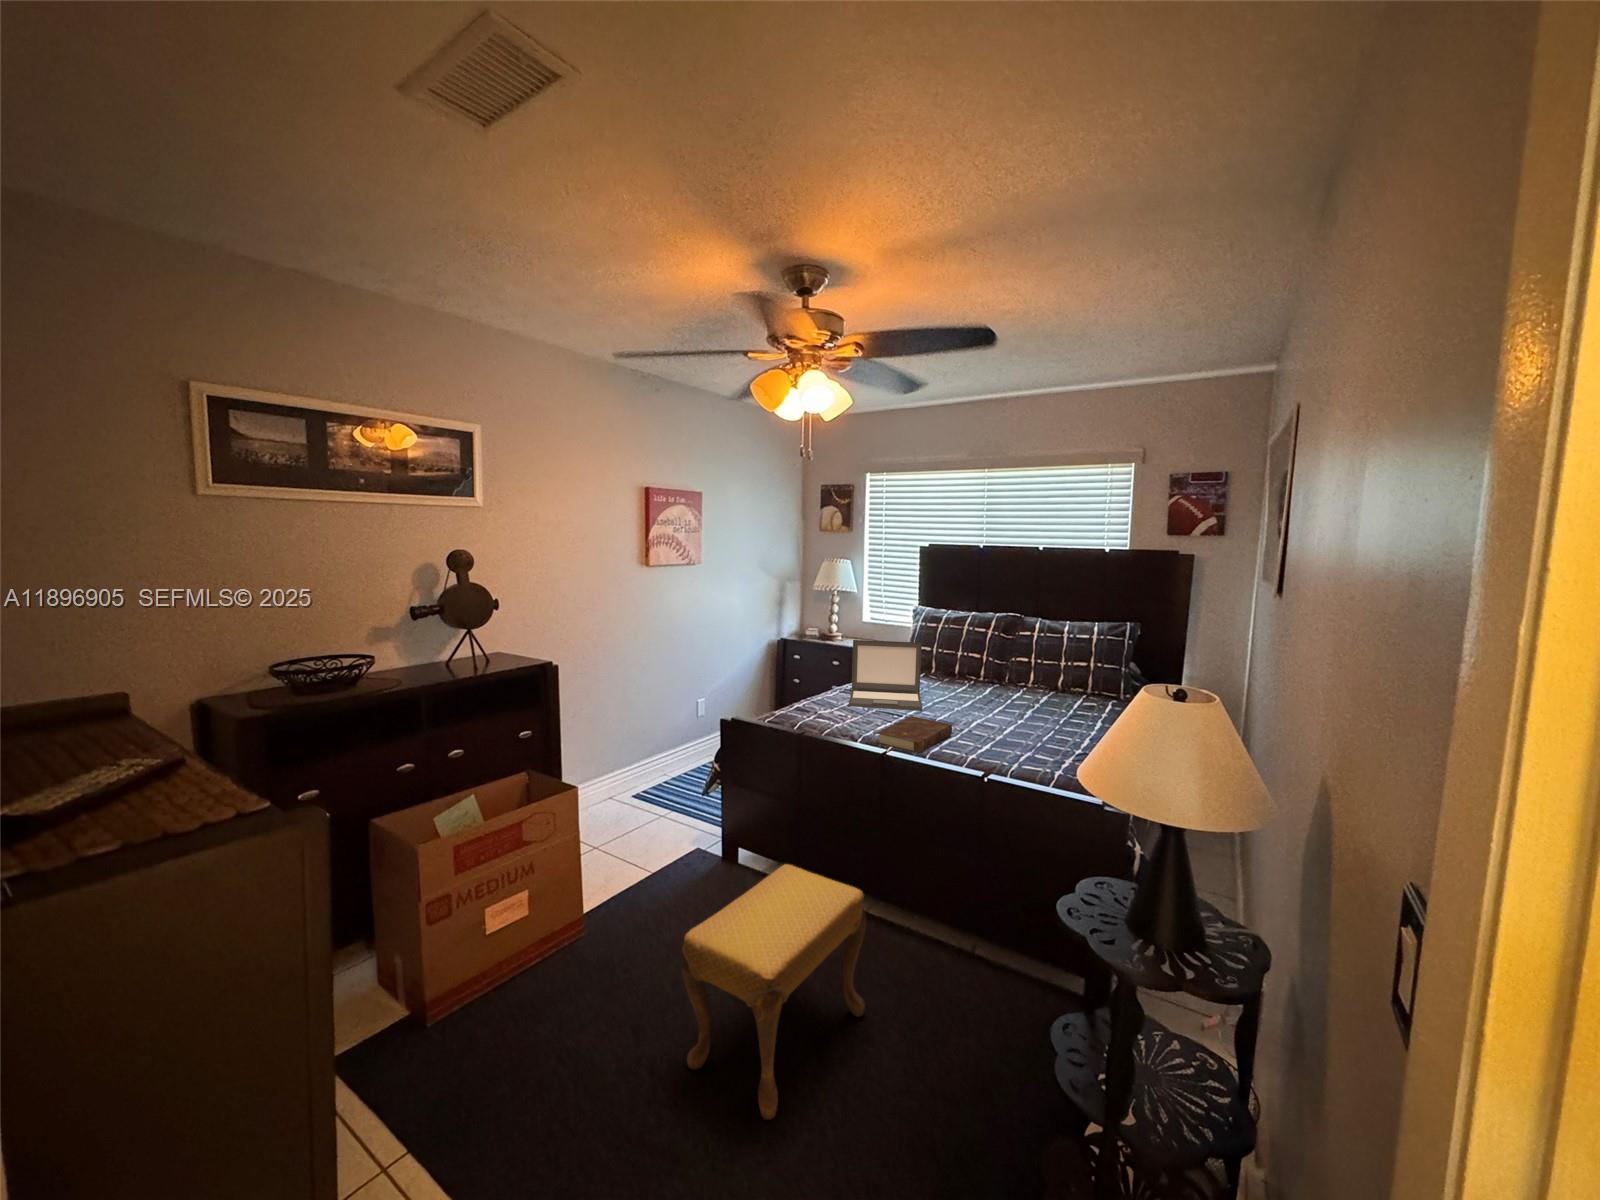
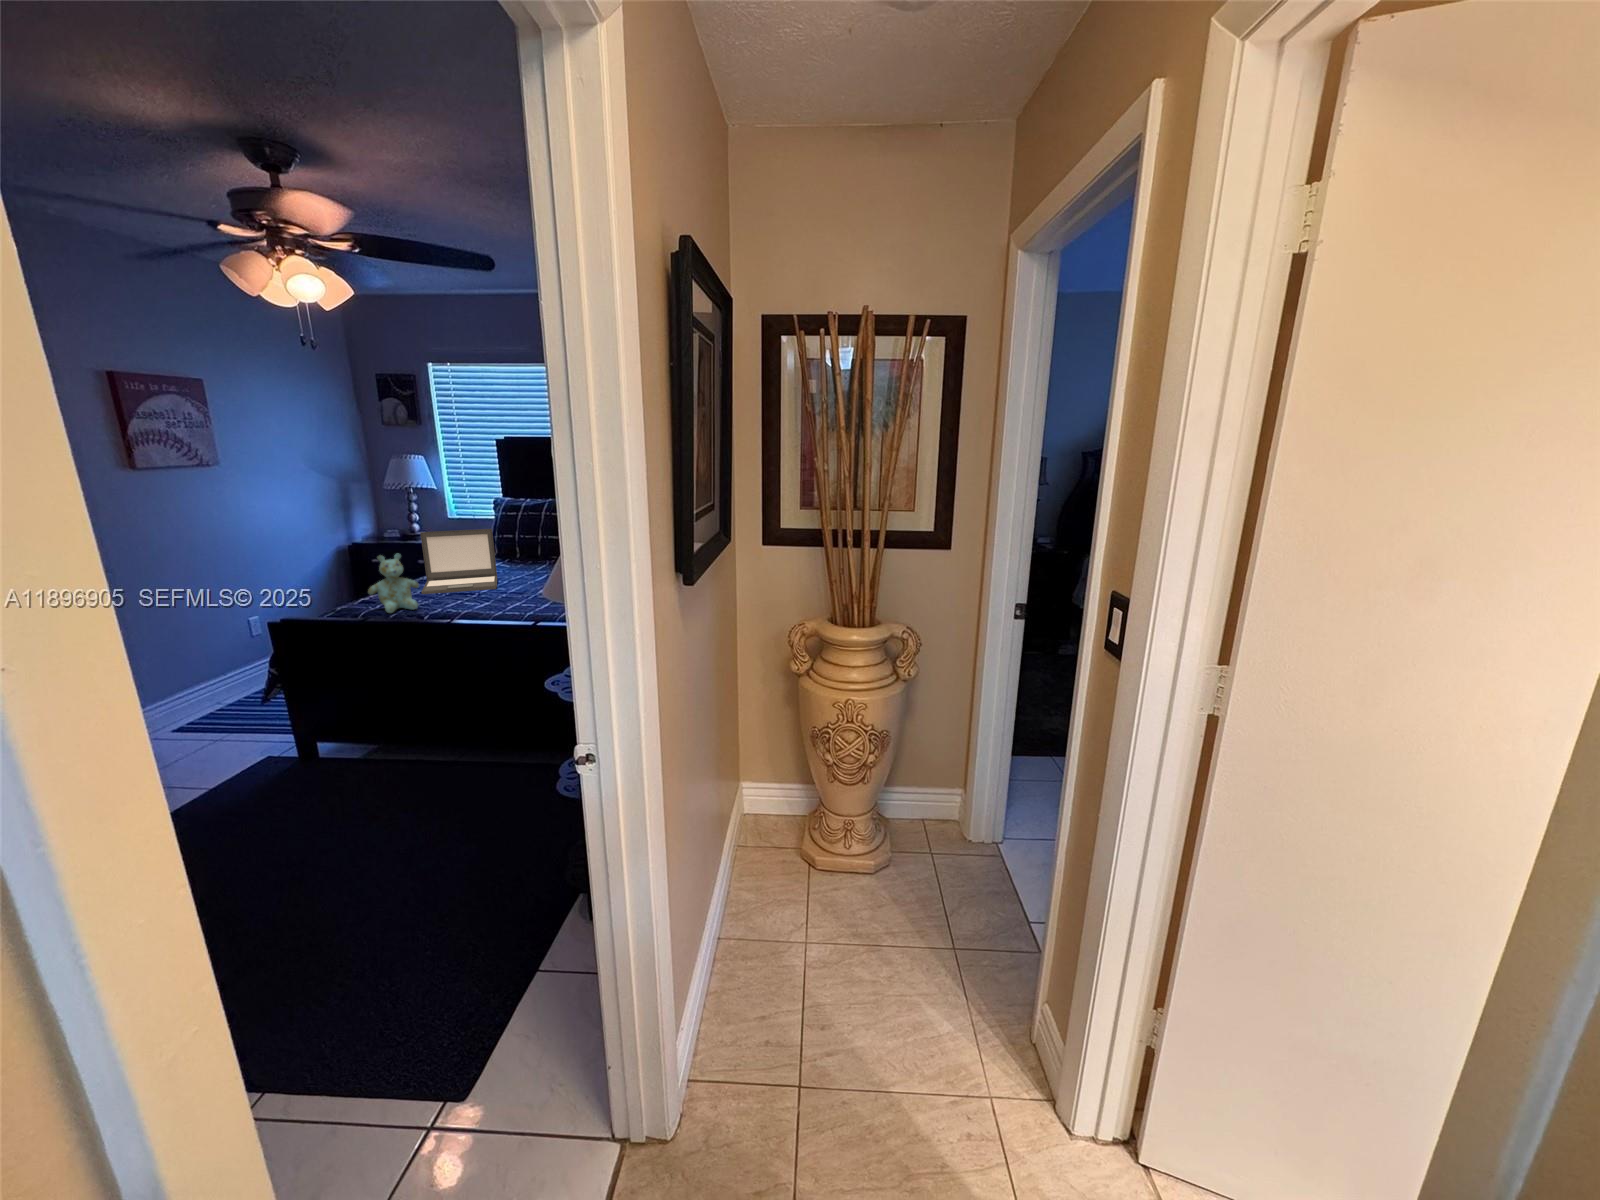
stuffed bear: none [806,664,852,727] -> present [368,554,419,613]
book: present [877,716,952,753] -> none [441,592,518,620]
footstool: present [682,864,866,1120] -> none [240,728,446,914]

